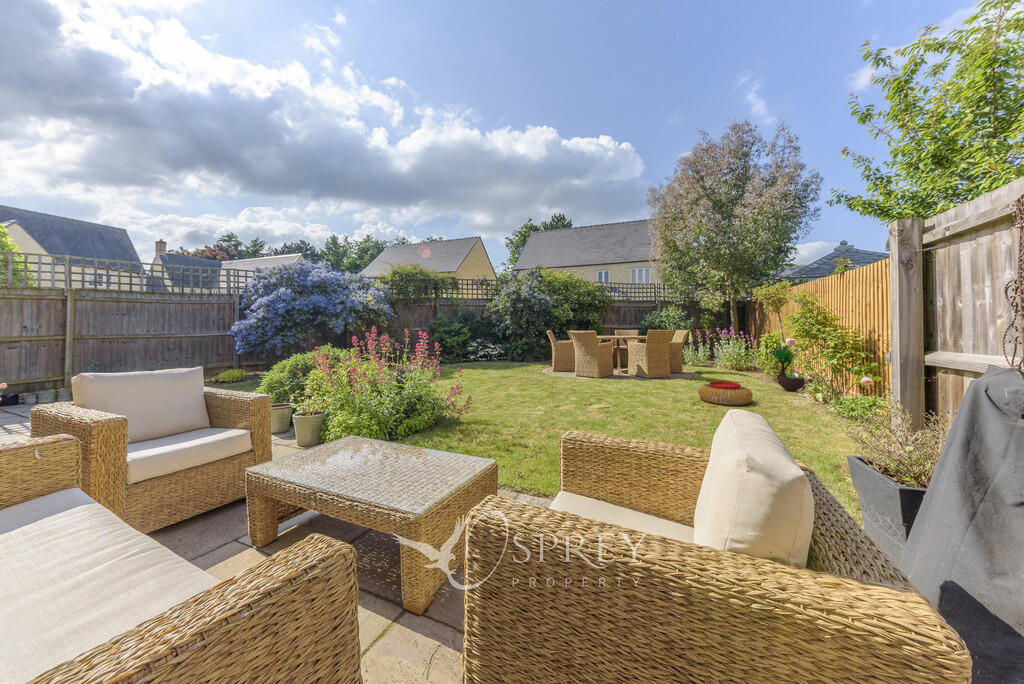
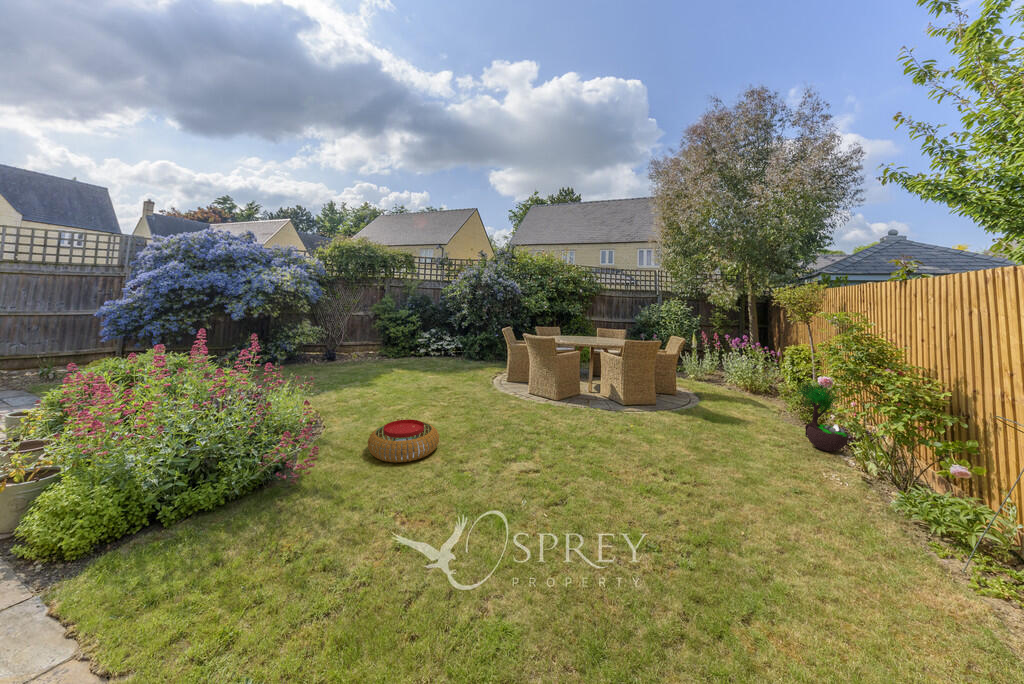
pouf: present [698,382,753,405] -> present [368,419,439,463]

